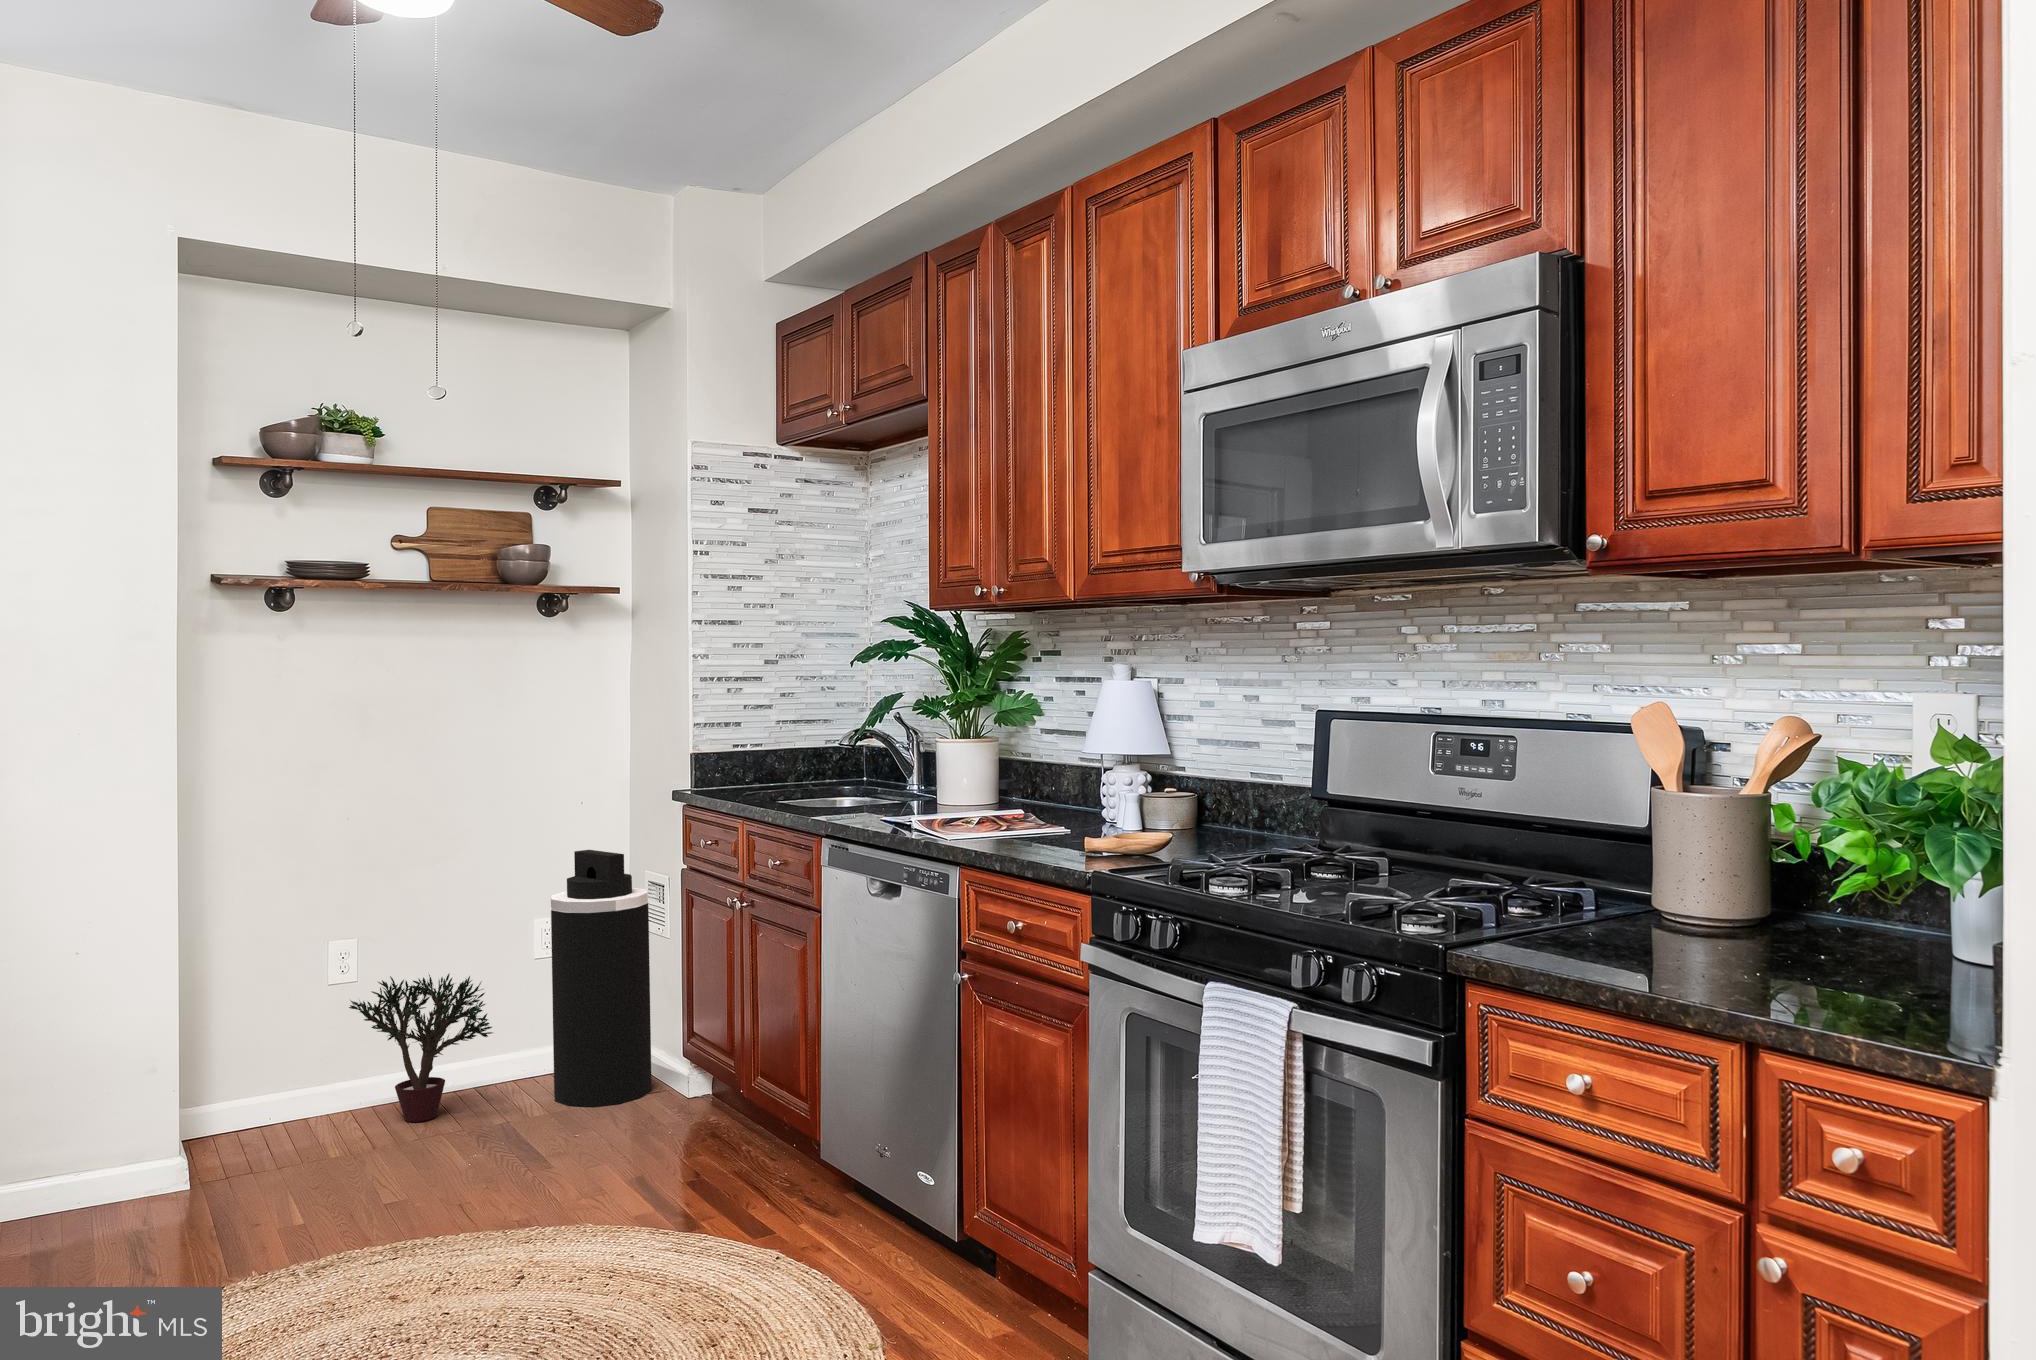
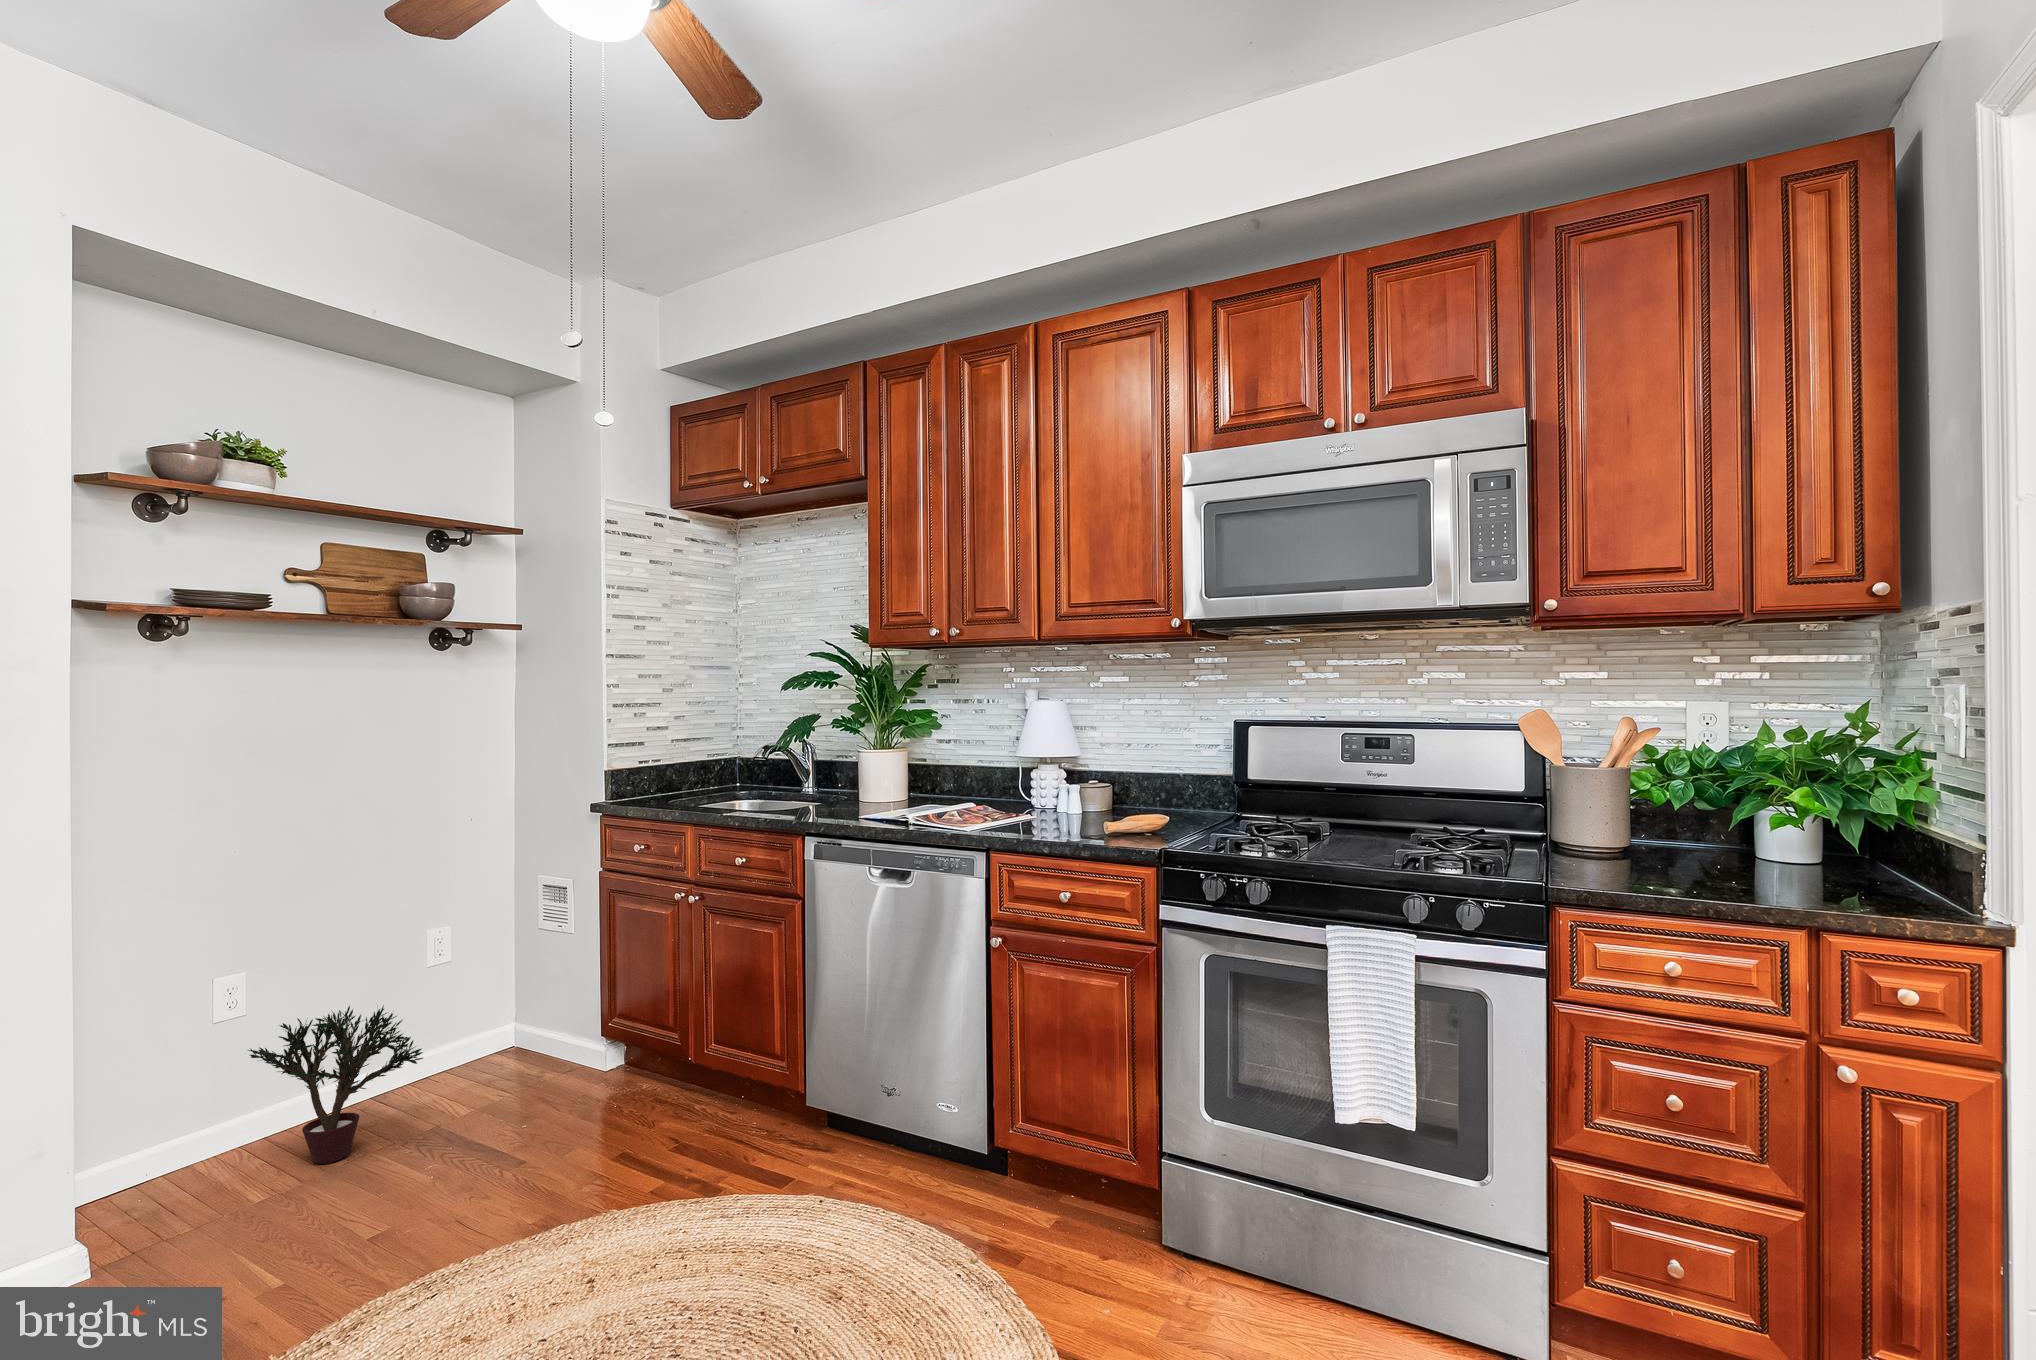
trash can: present [550,850,652,1107] -> none [460,869,565,1115]

